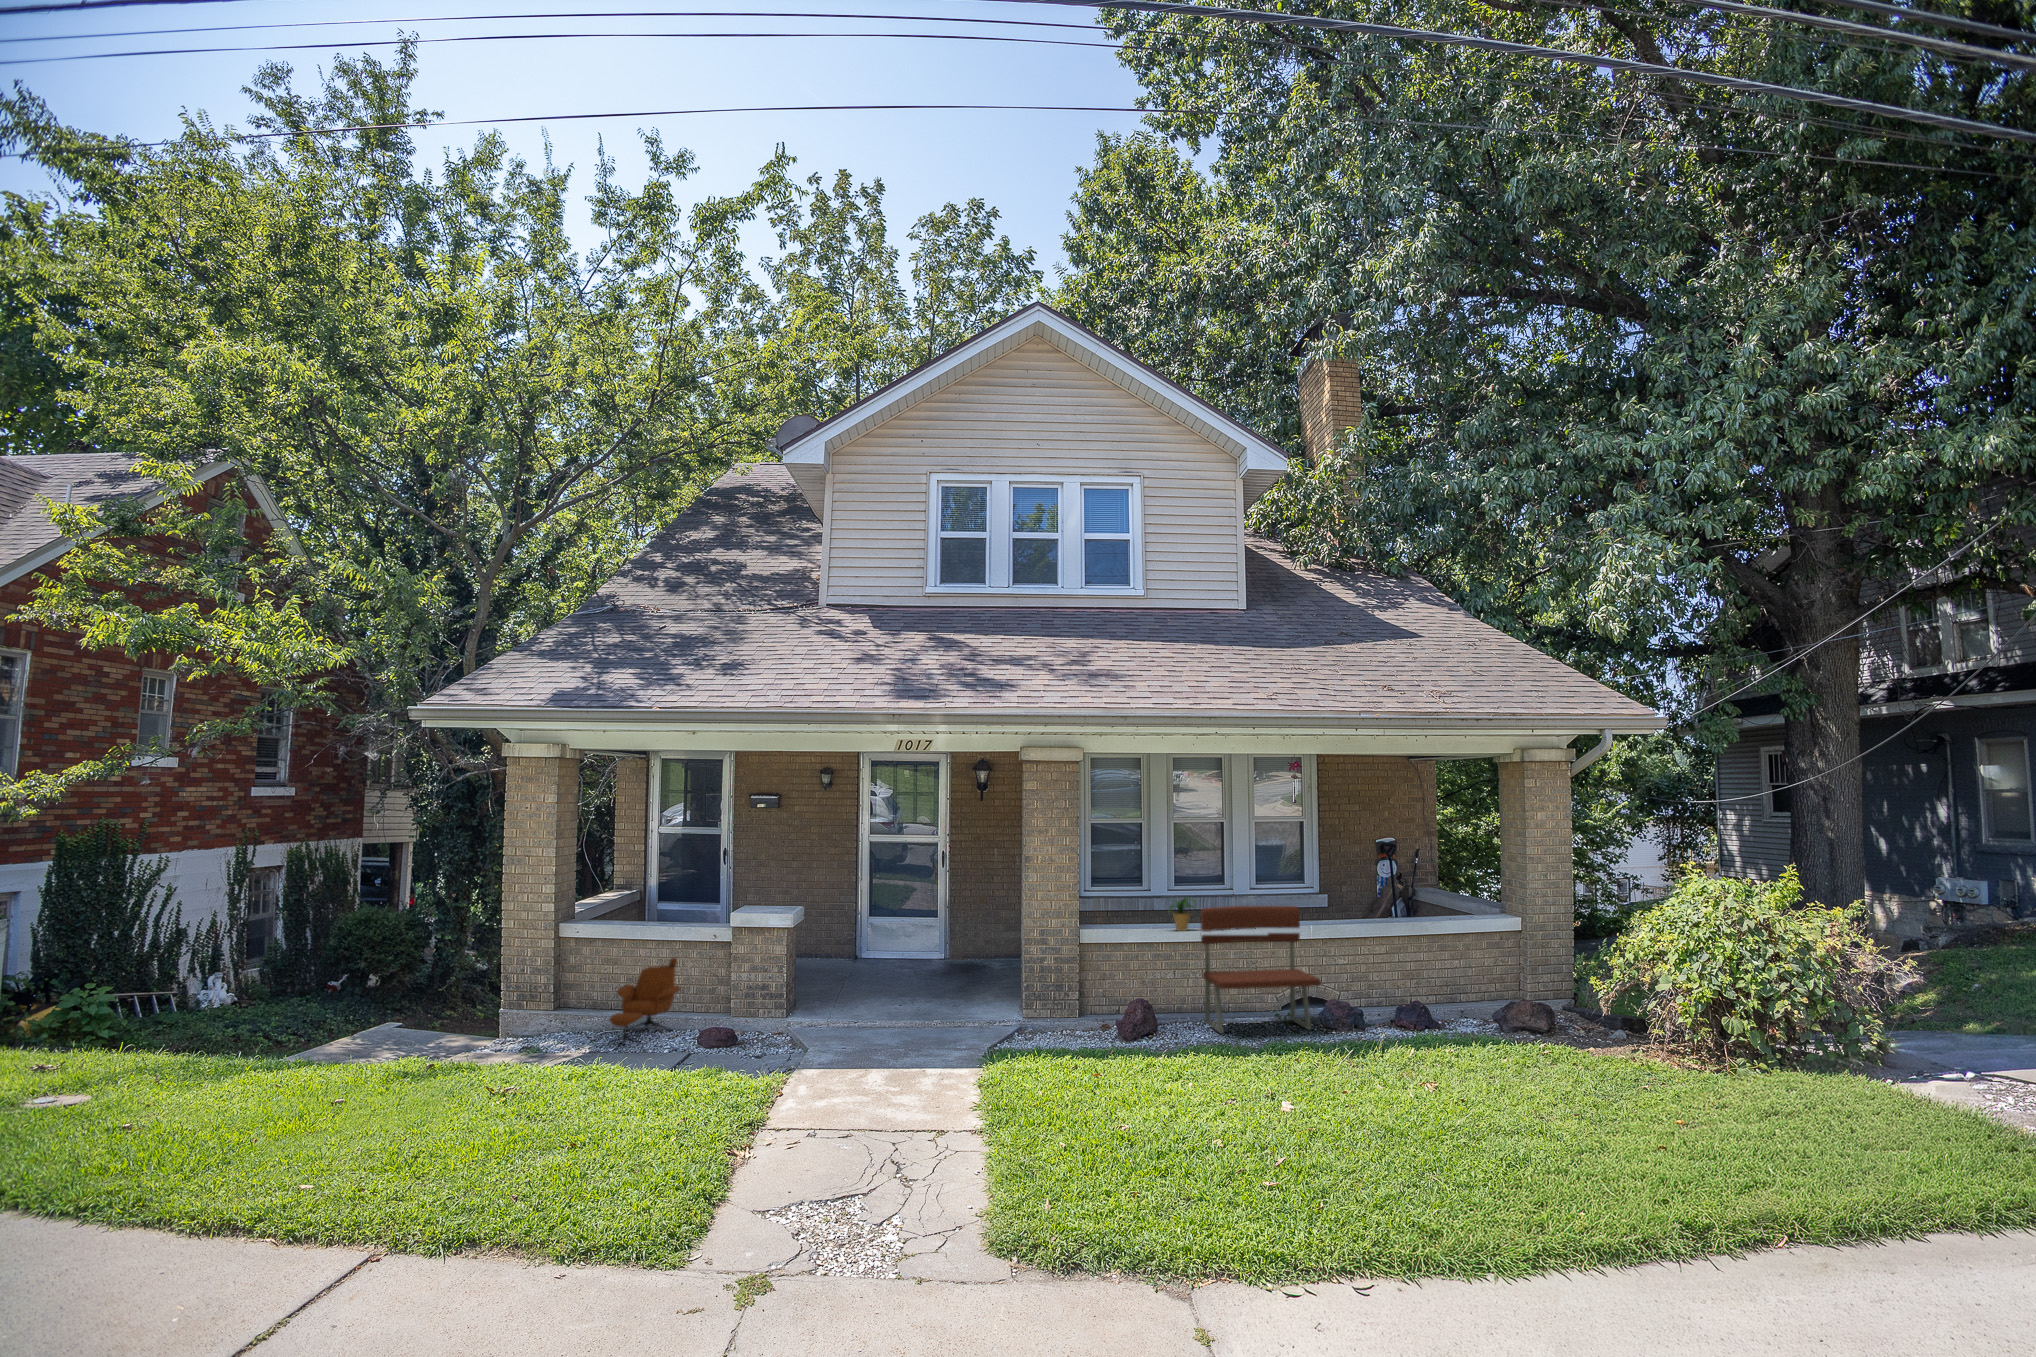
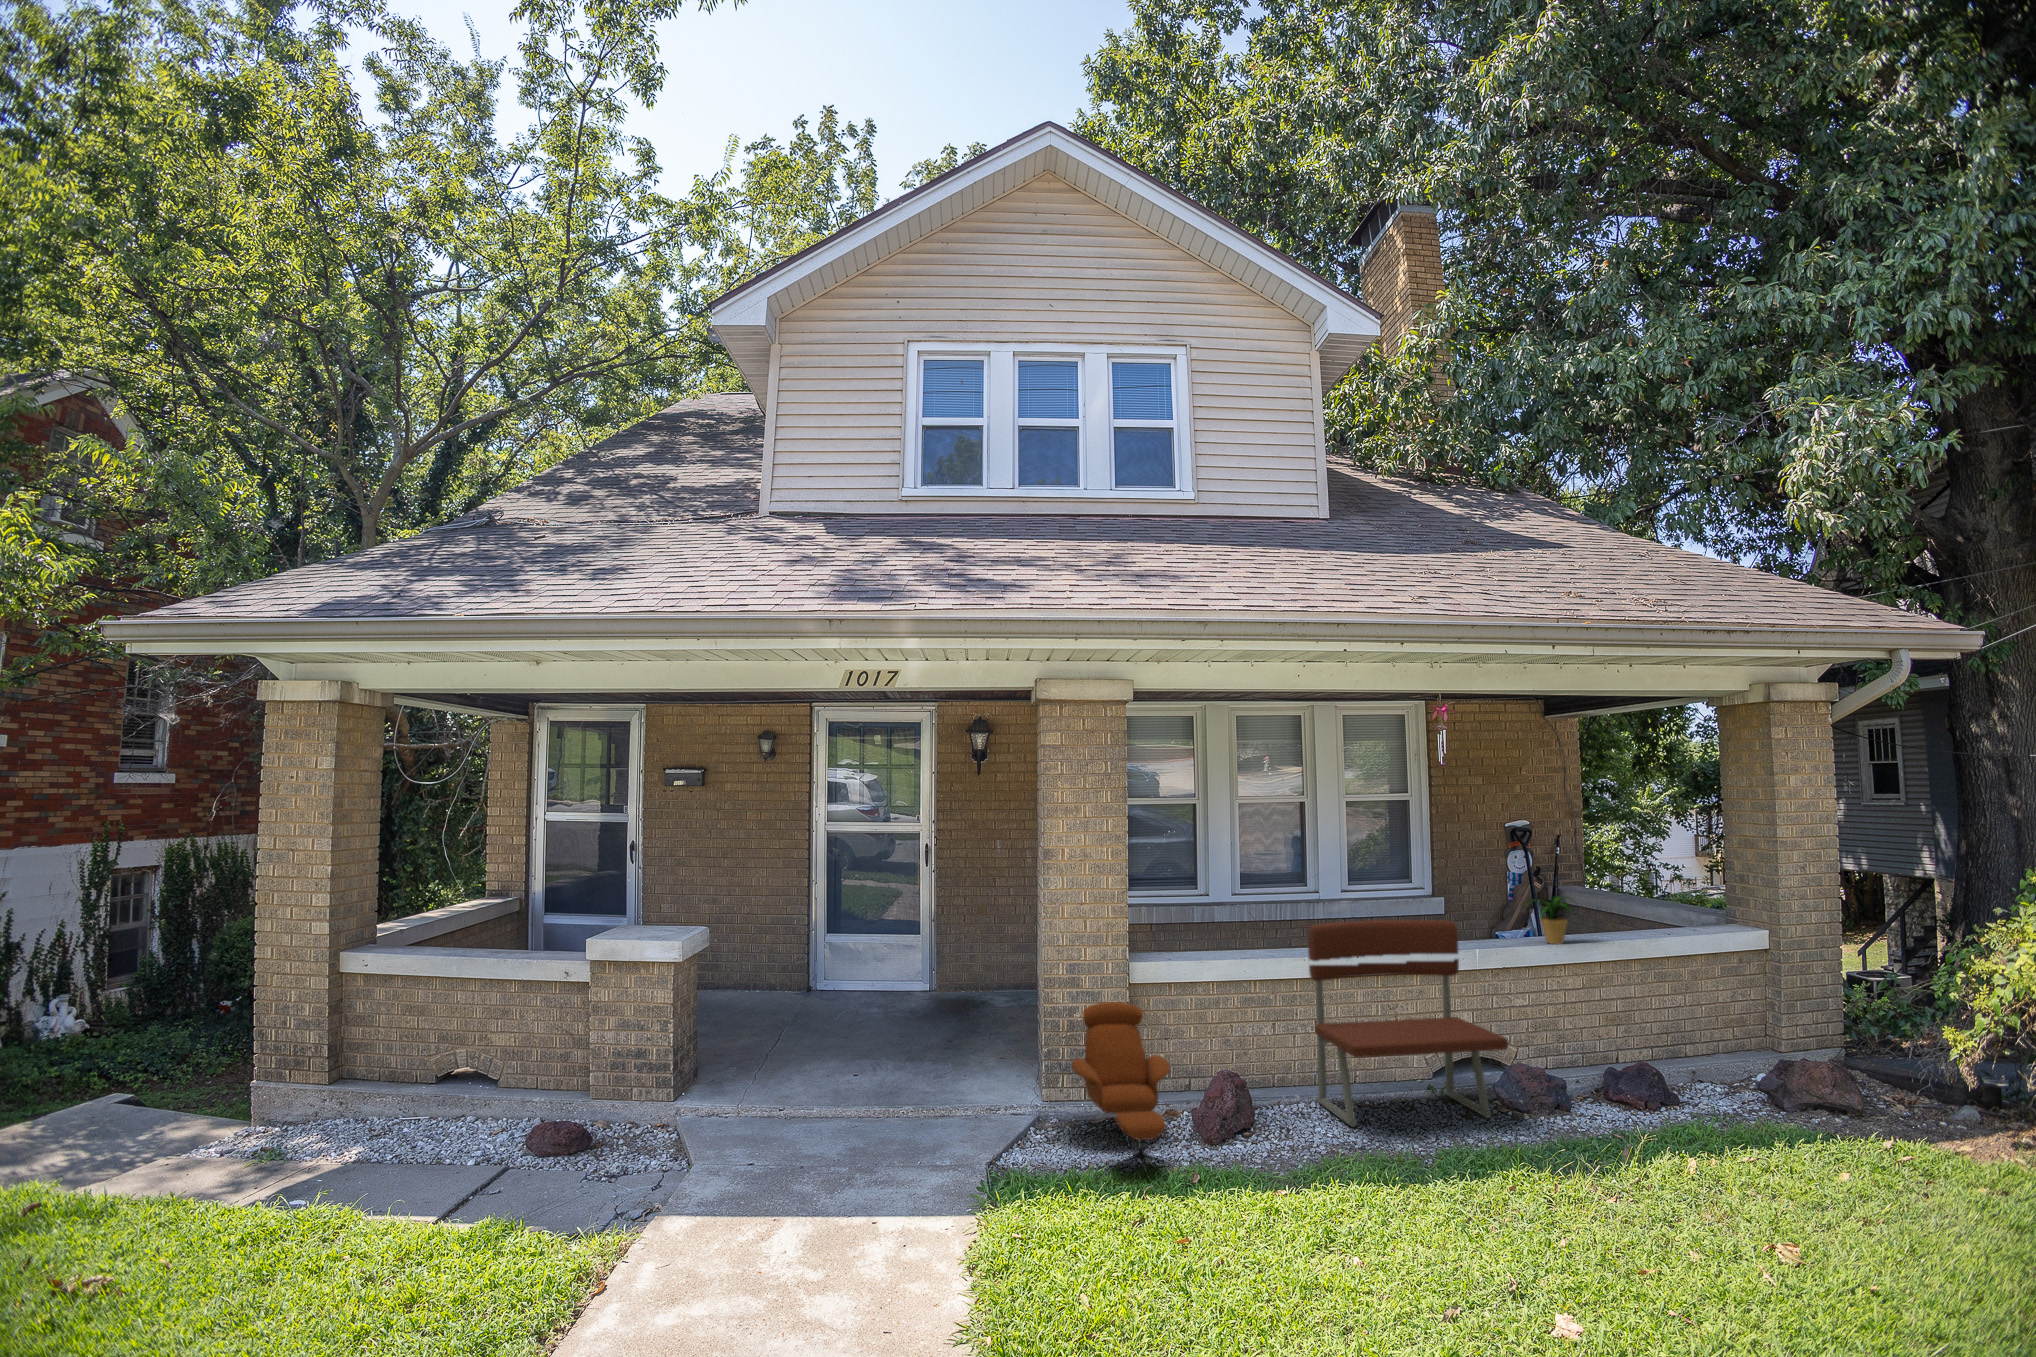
potted plant: present [1169,898,1193,931] -> present [1529,896,1574,944]
lounge chair: present [610,958,680,1044] -> present [1071,1002,1173,1178]

